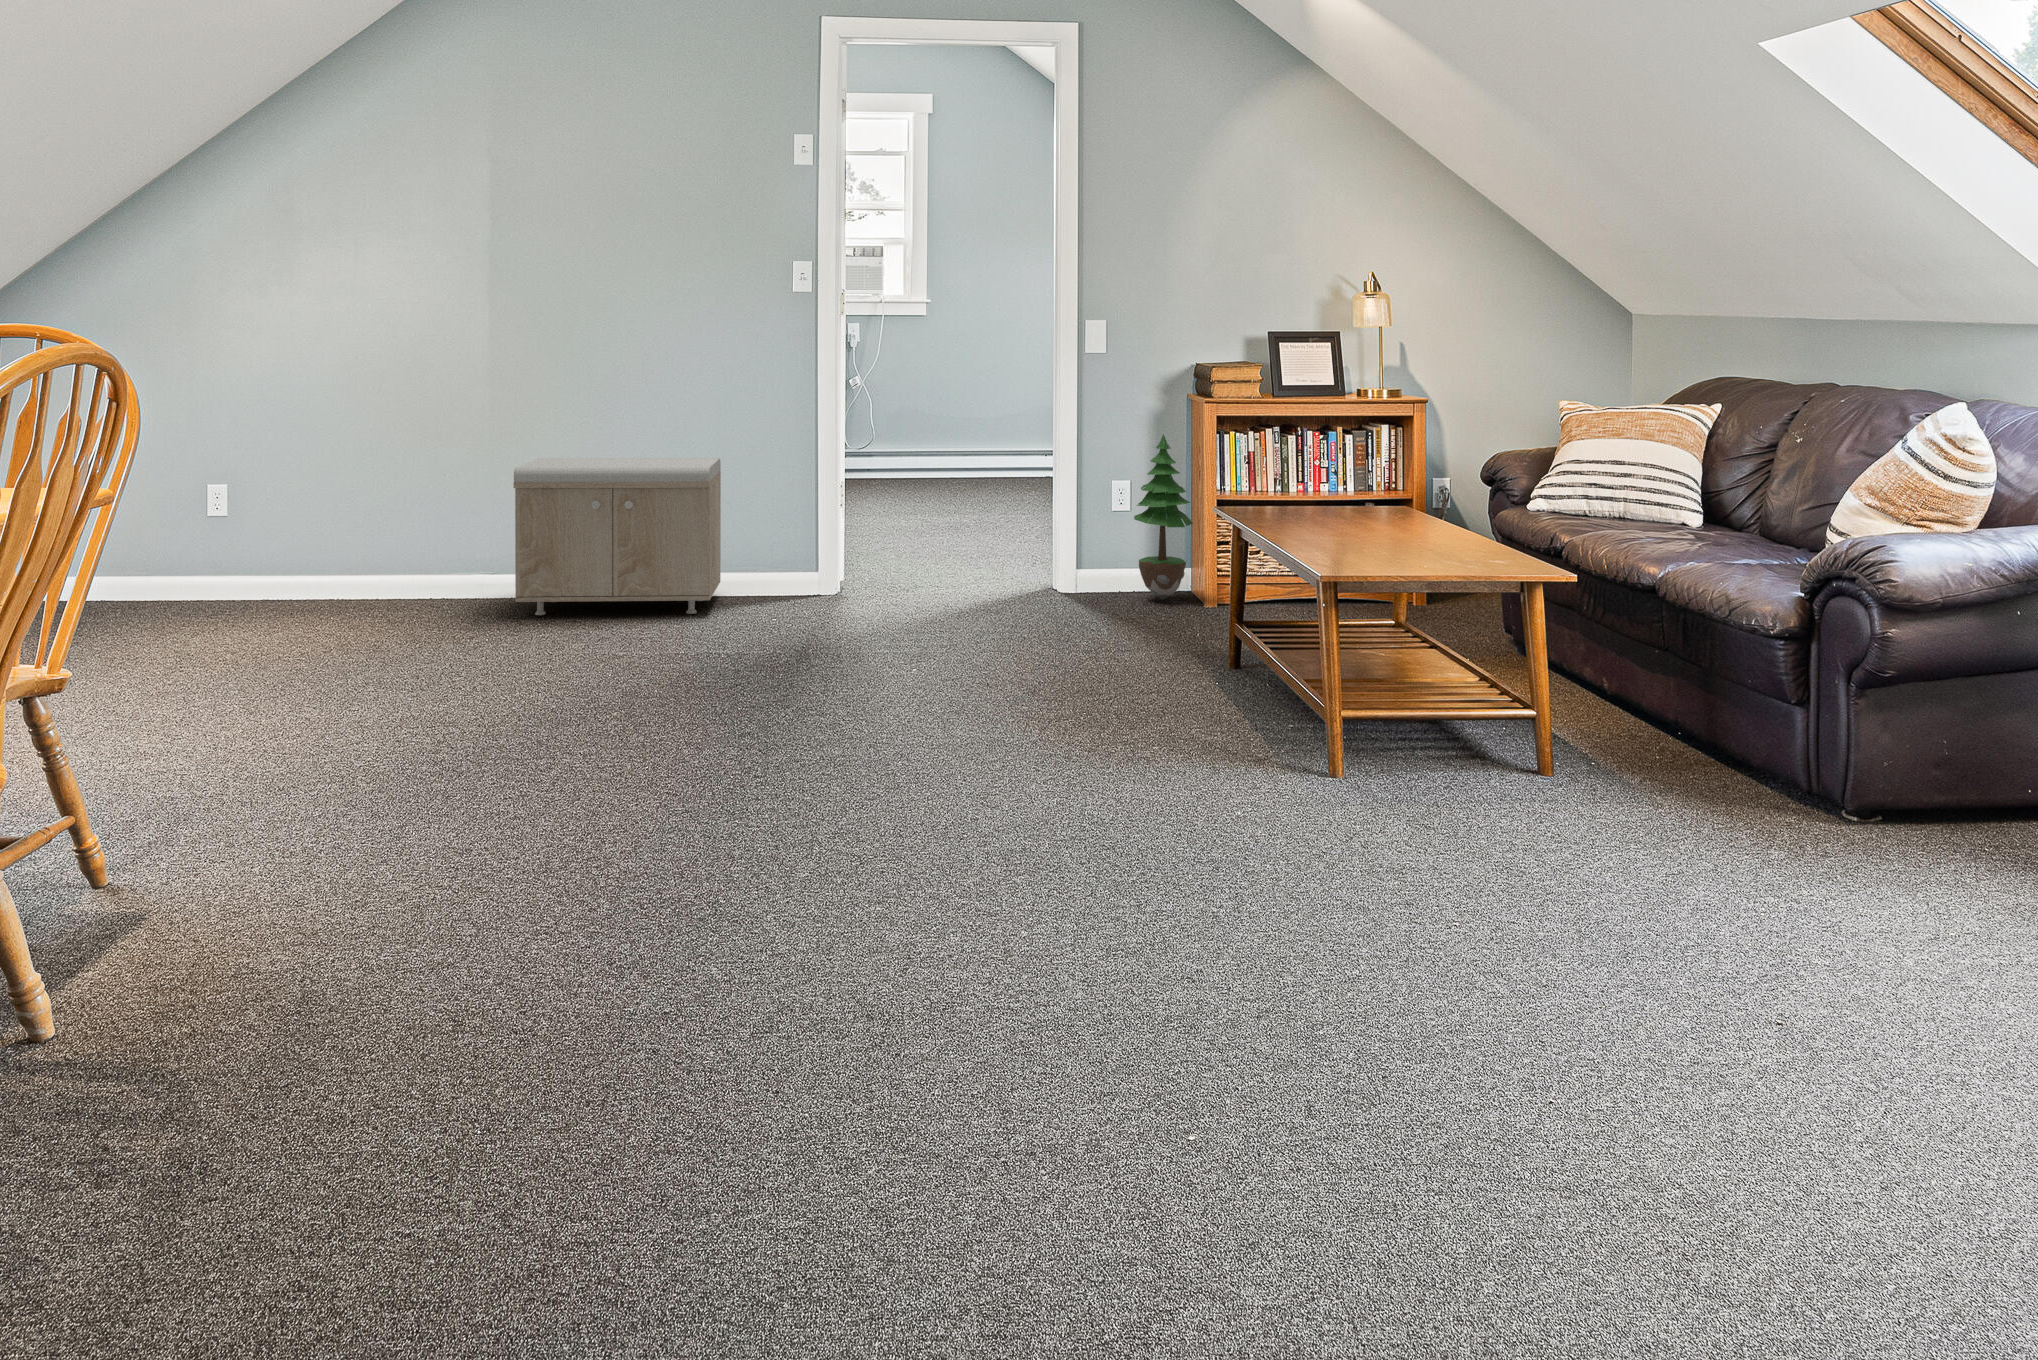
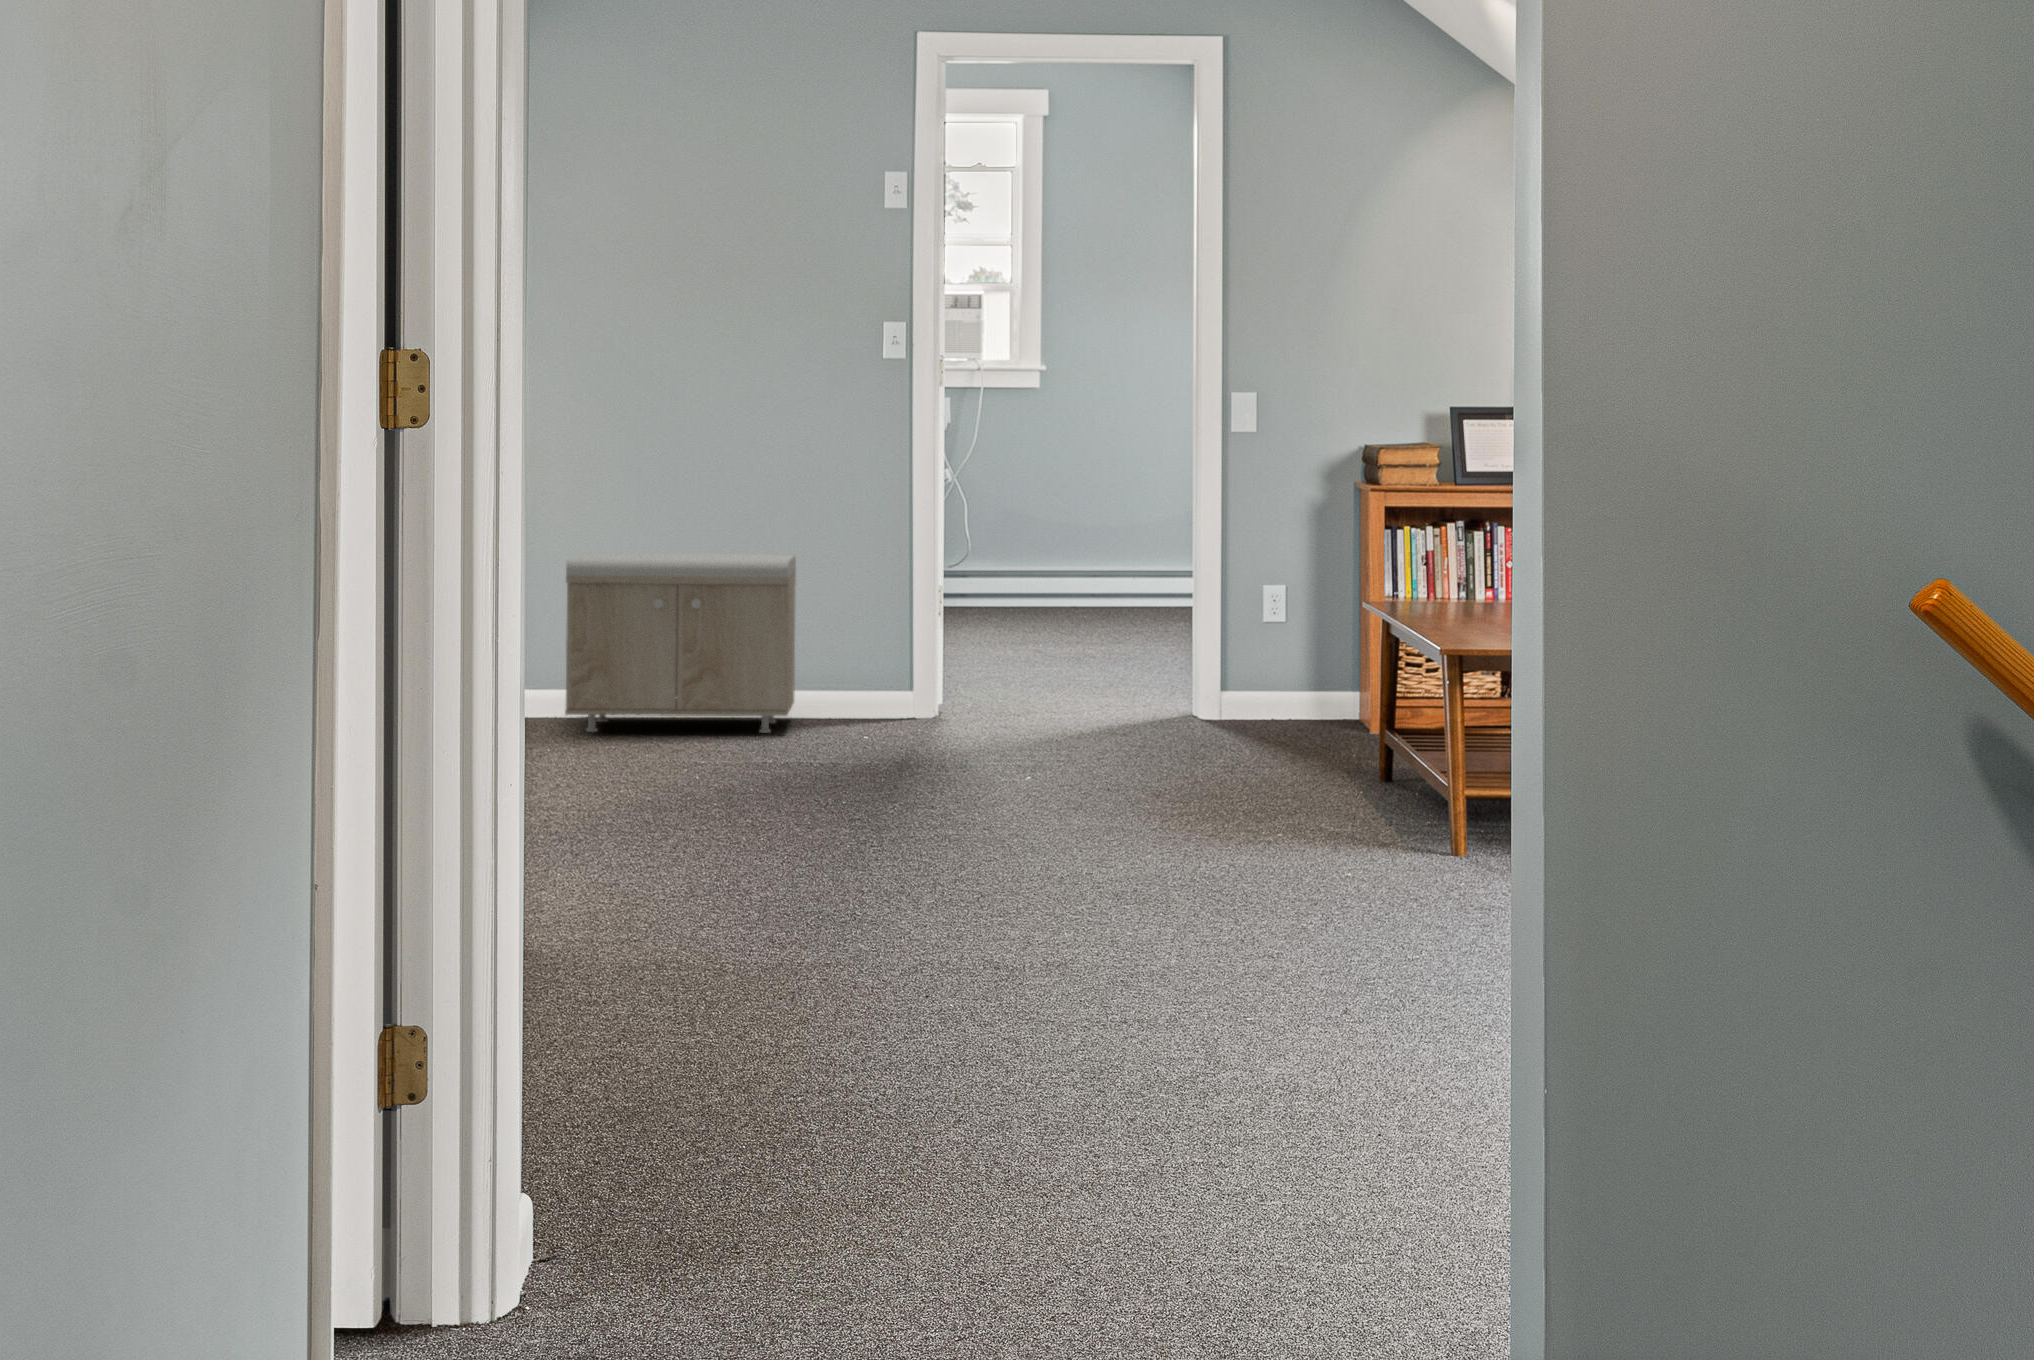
potted tree: present [1134,434,1193,600] -> none [1287,529,1358,729]

